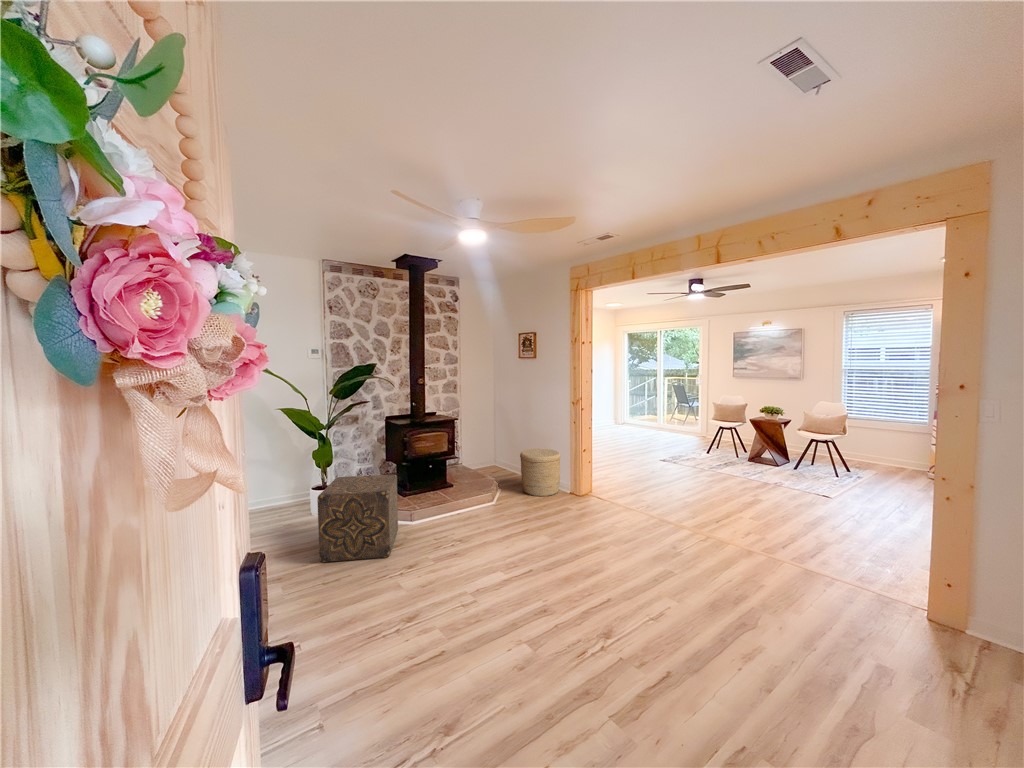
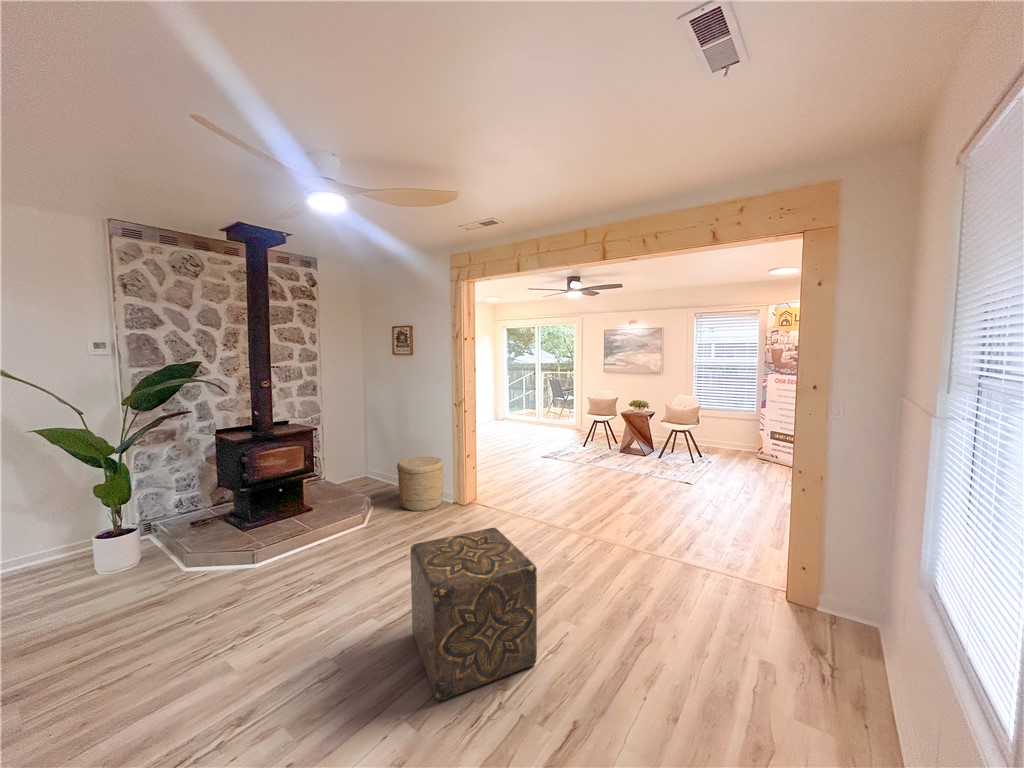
ottoman: present [317,474,398,562] -> present [410,528,537,701]

